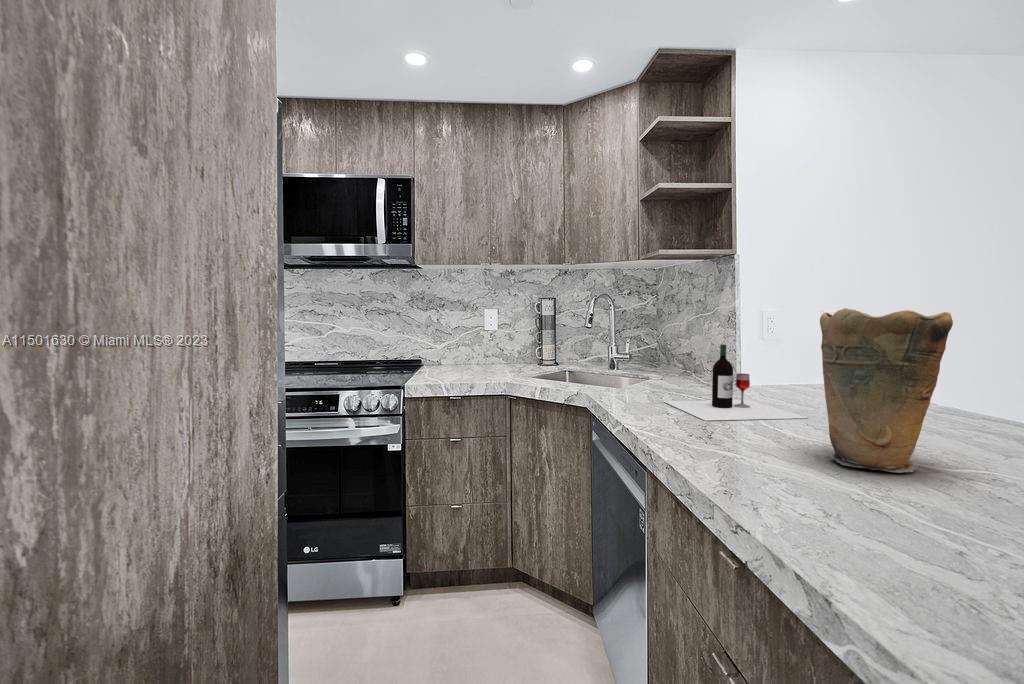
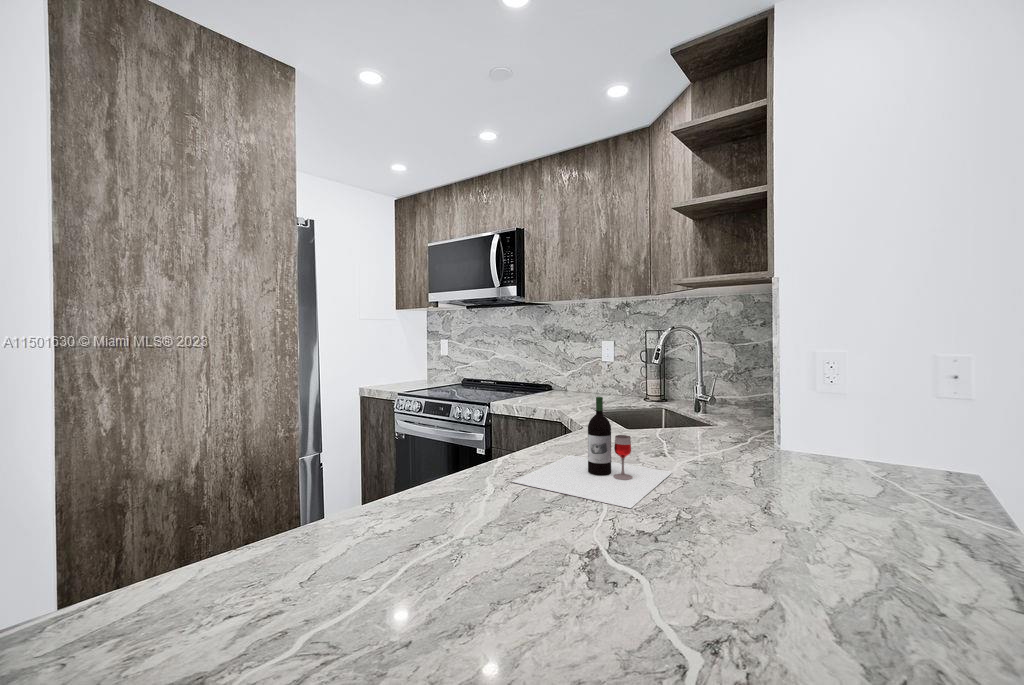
vase: present [820,308,953,473] -> none [349,370,492,593]

